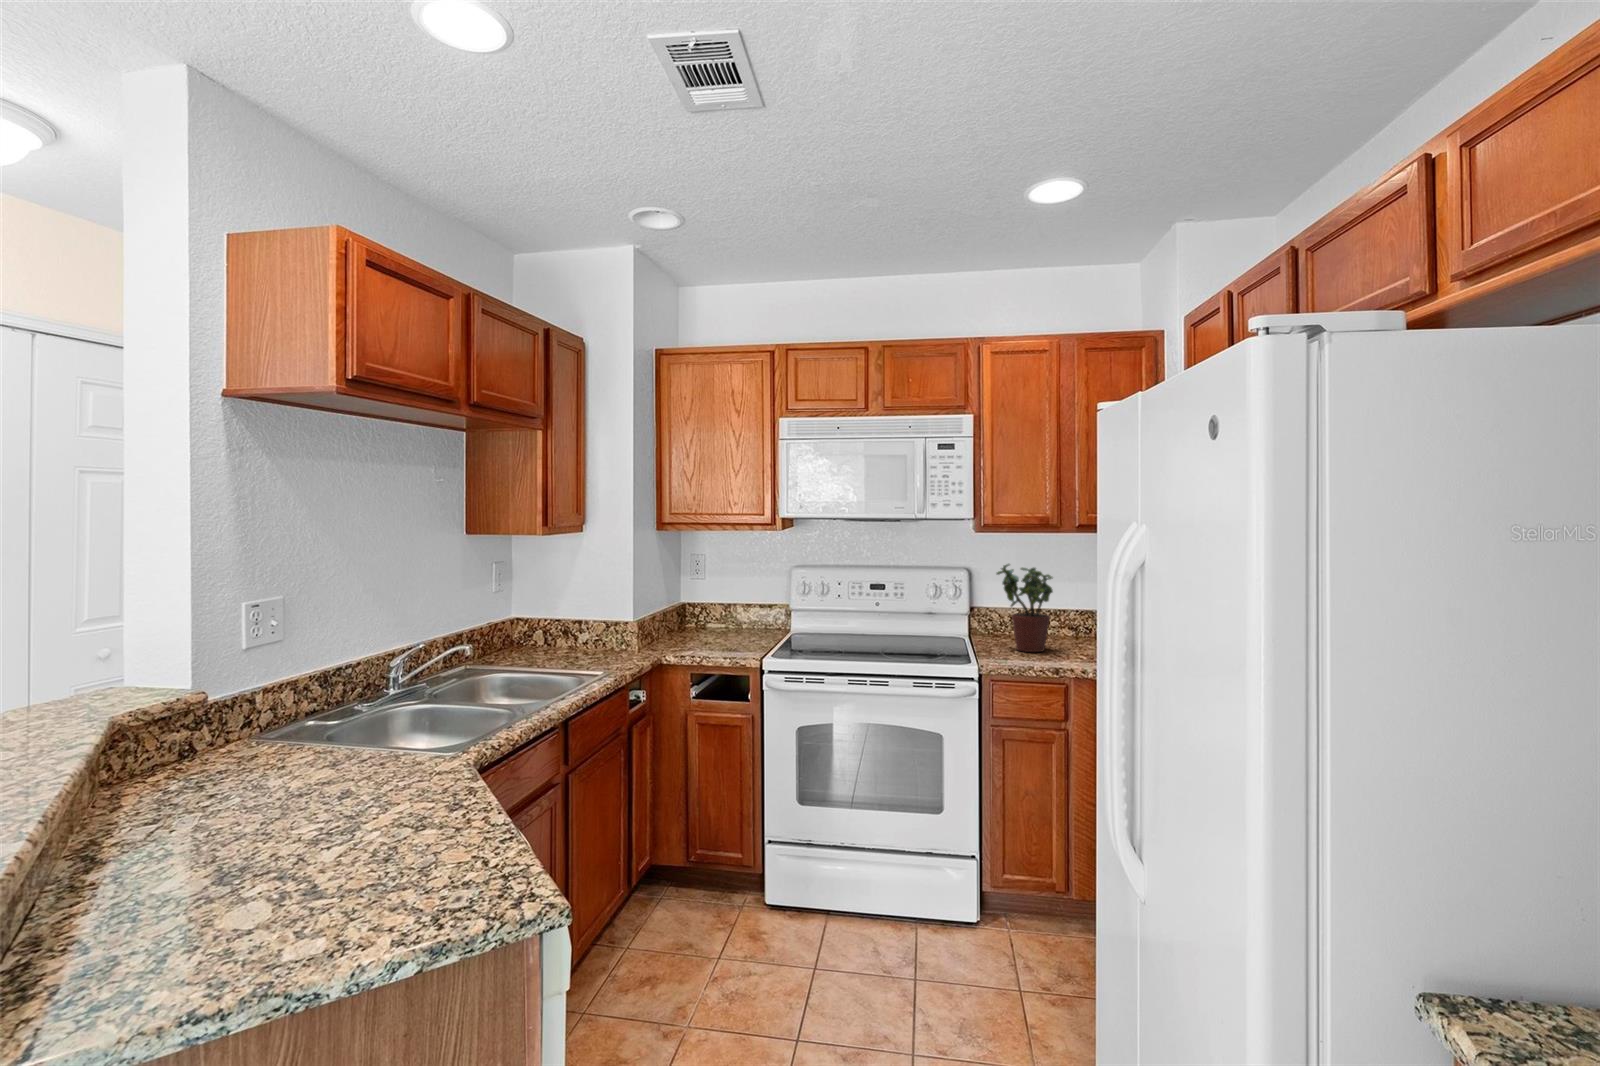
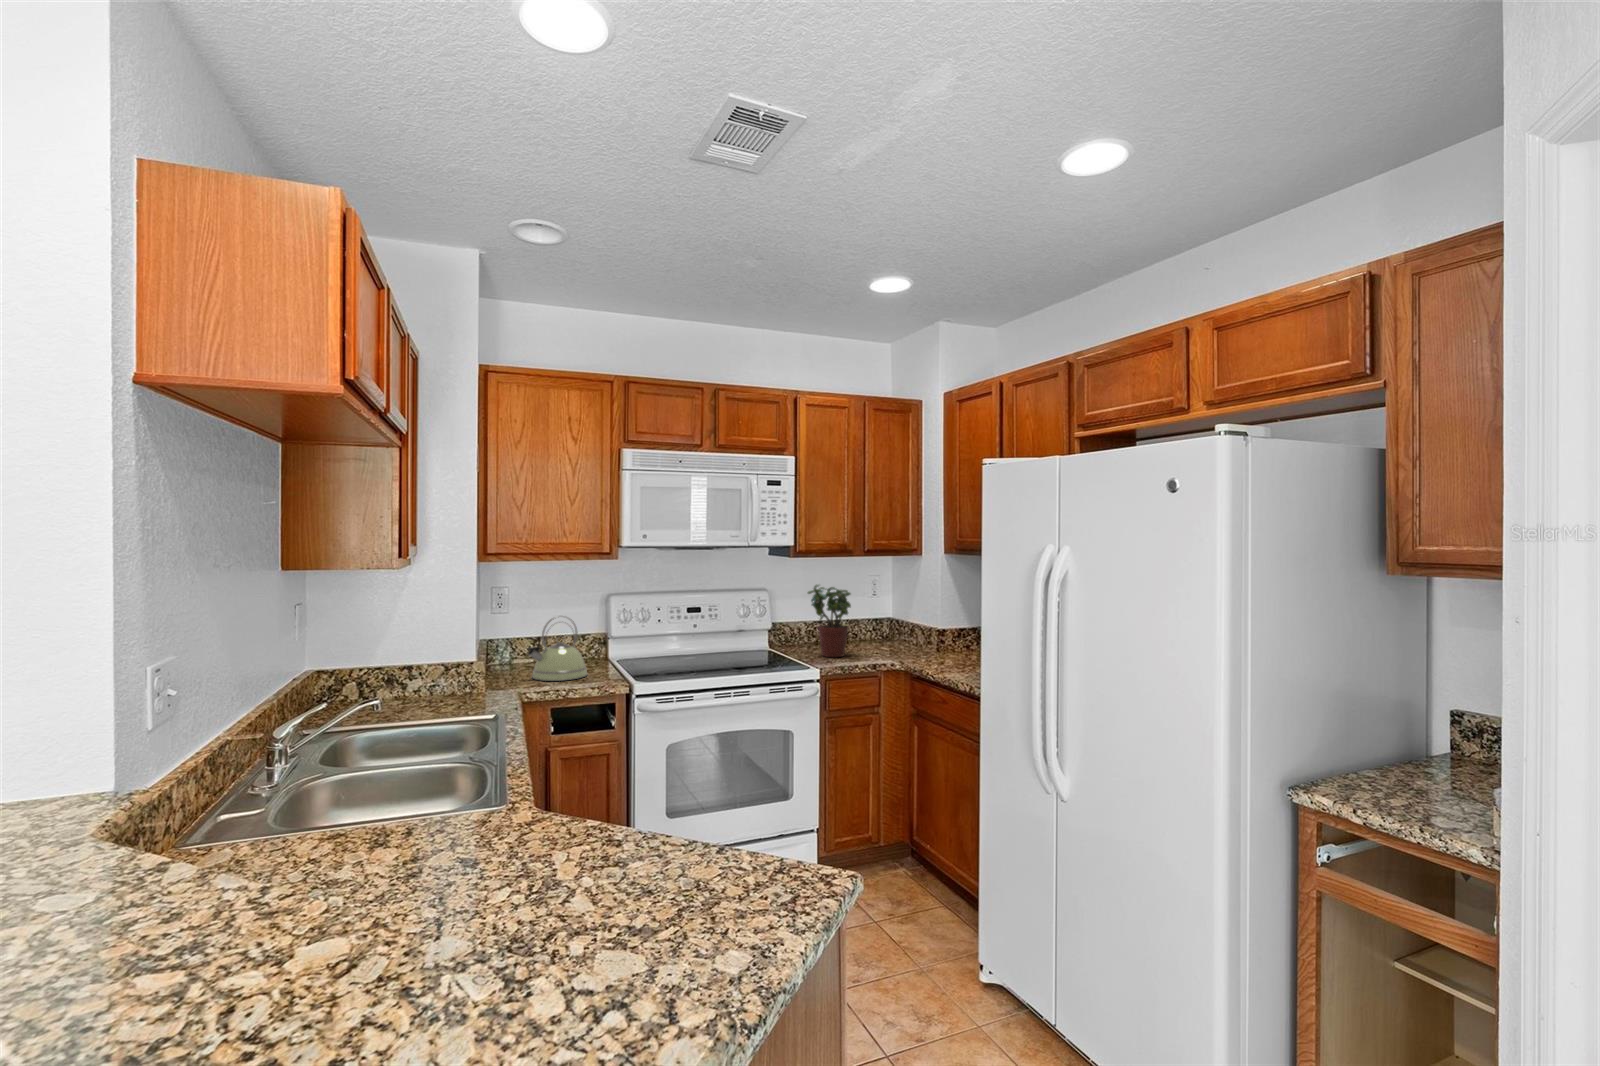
kettle: none [690,585,749,648] -> present [528,616,587,681]

